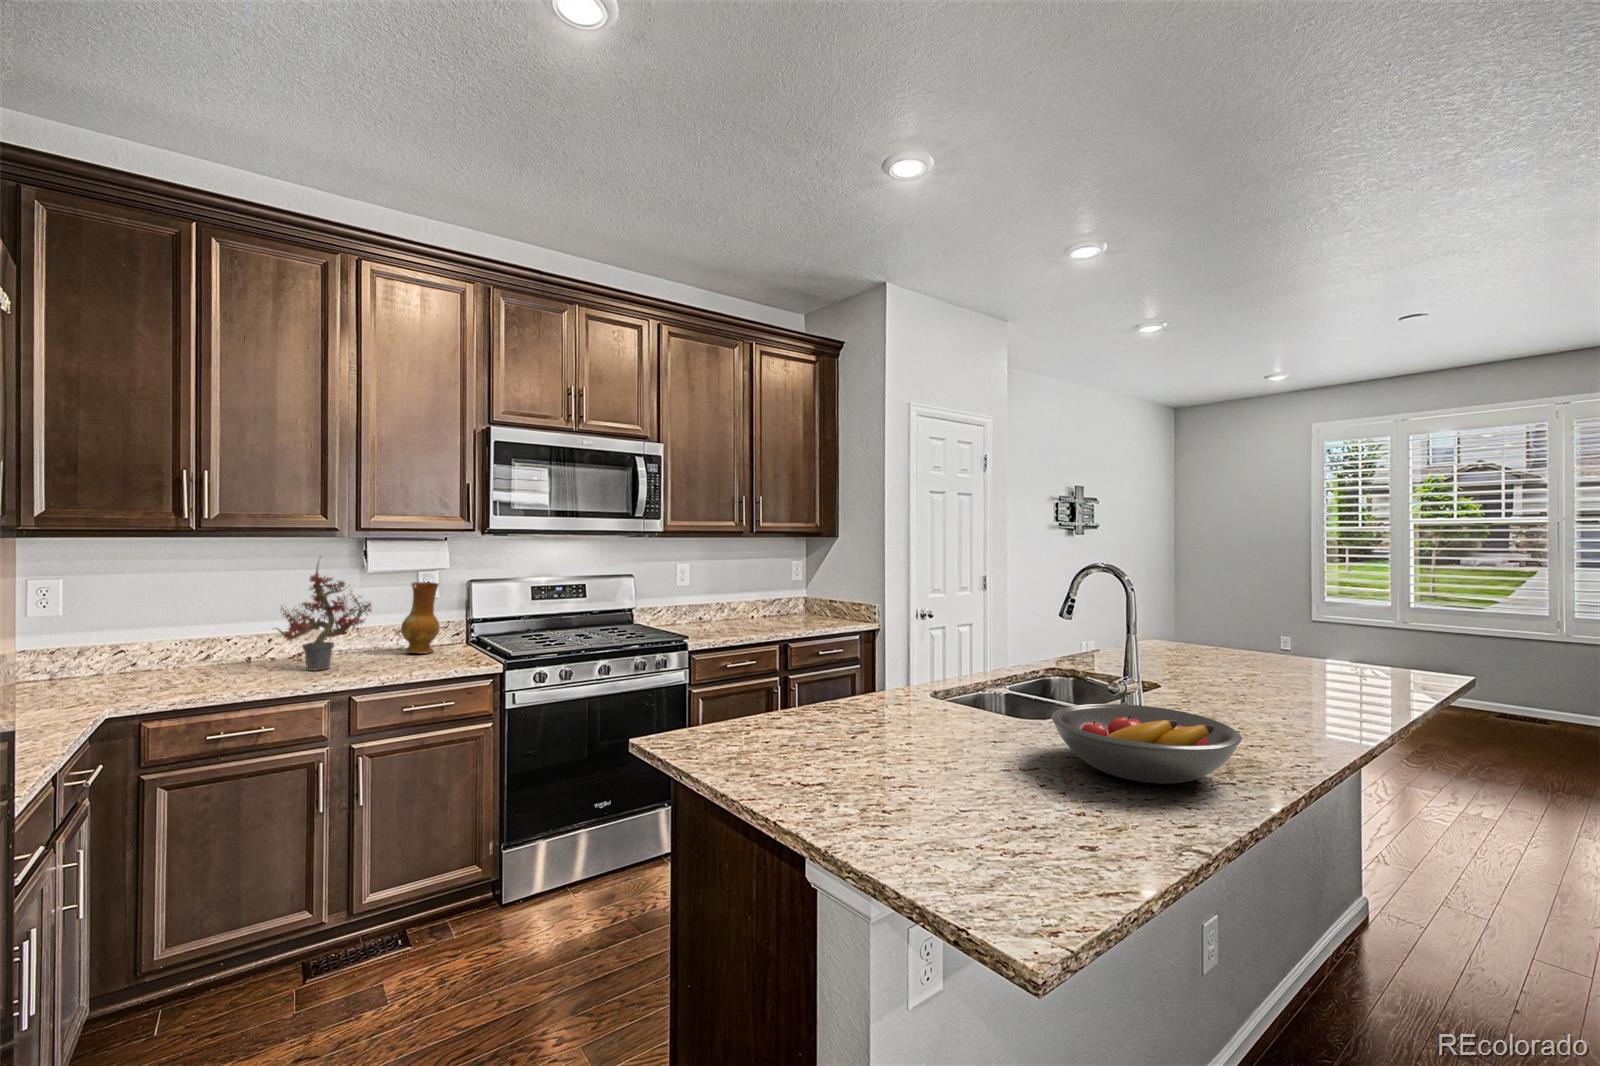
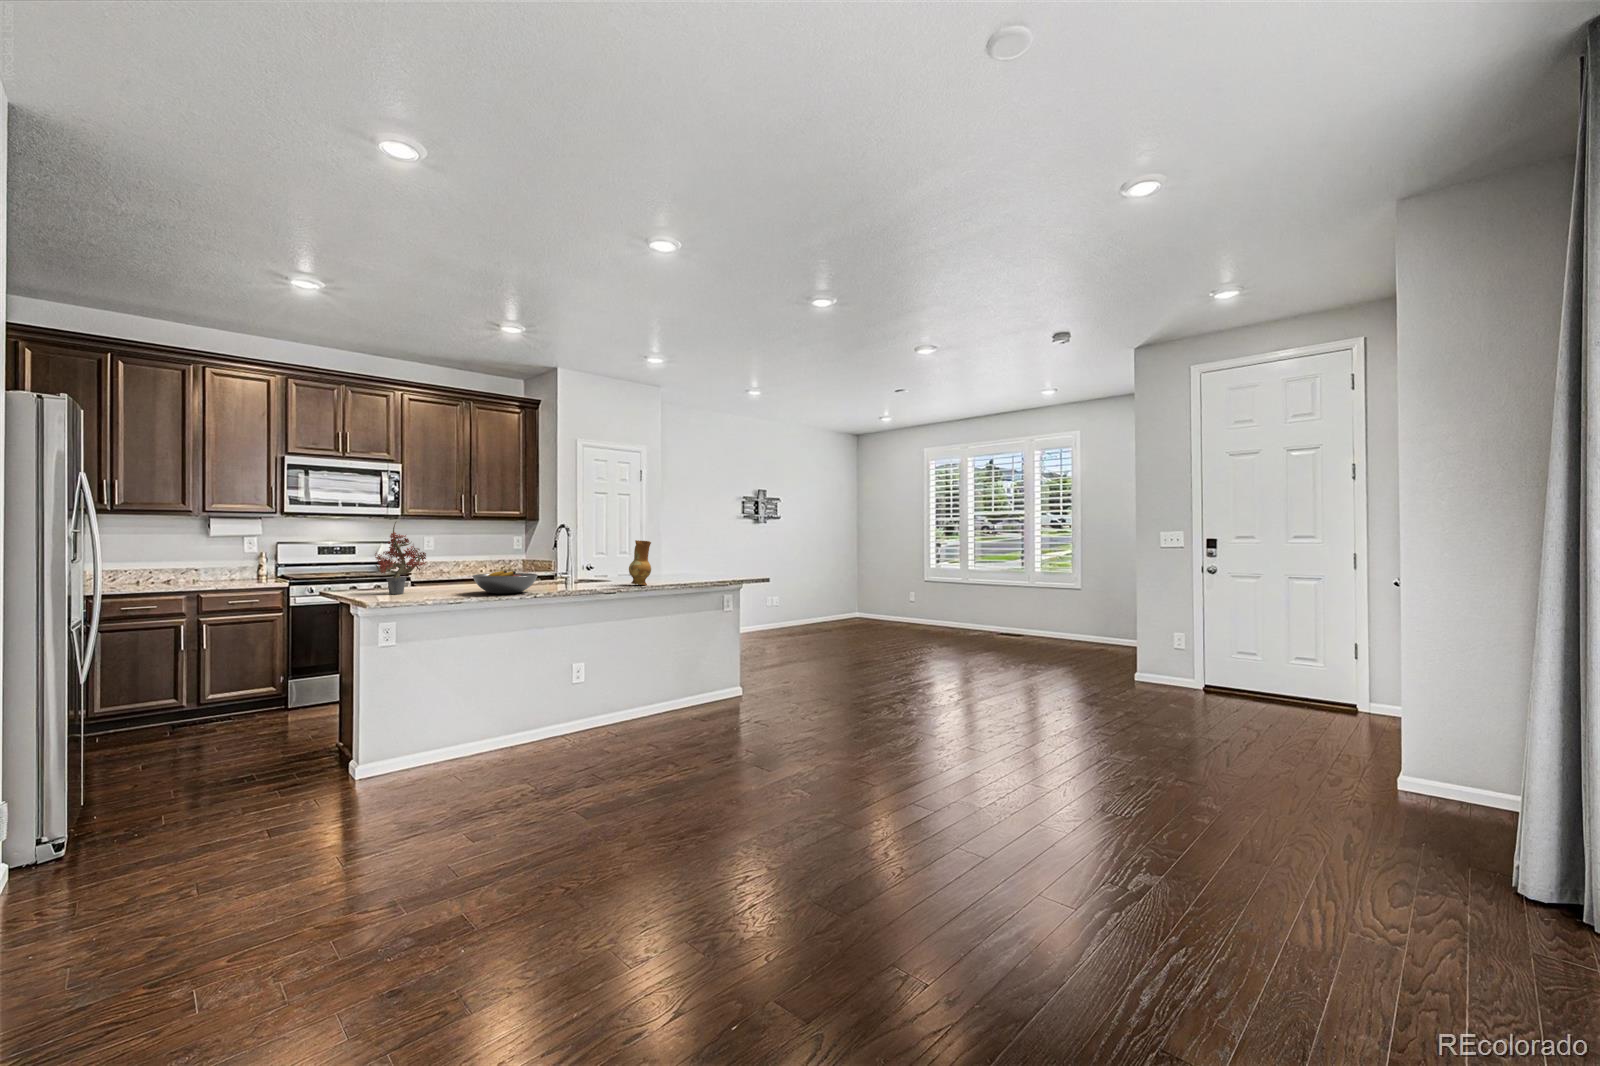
potted plant: present [278,563,371,671] -> present [375,522,426,594]
ceramic jug: present [401,582,440,654] -> present [629,540,651,585]

